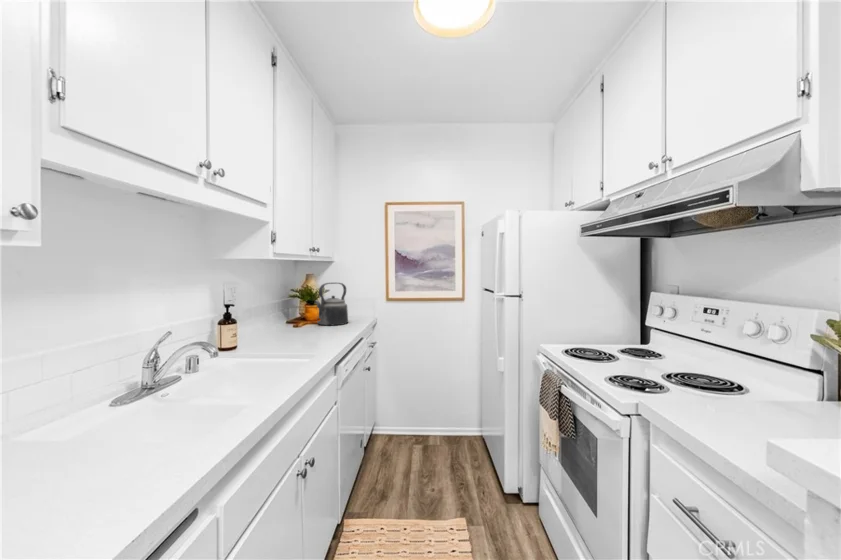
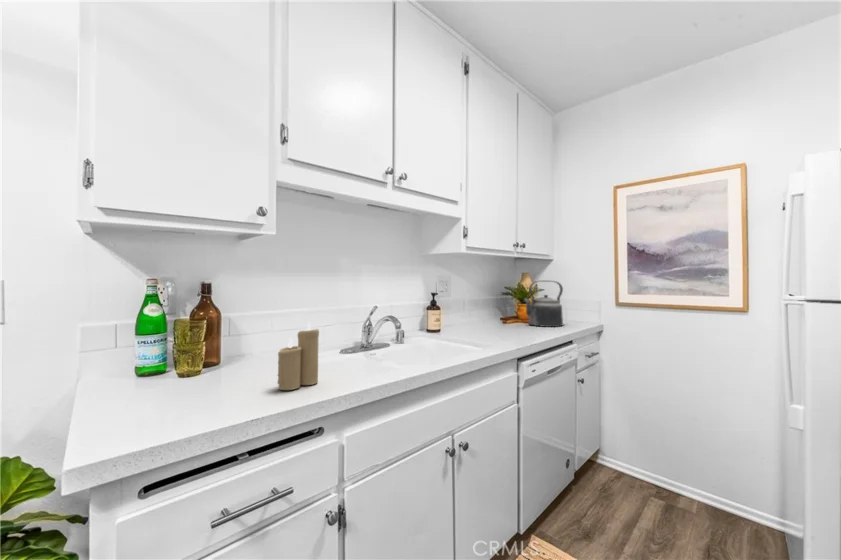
candle: none [97,380,161,493] -> present [278,322,319,390]

